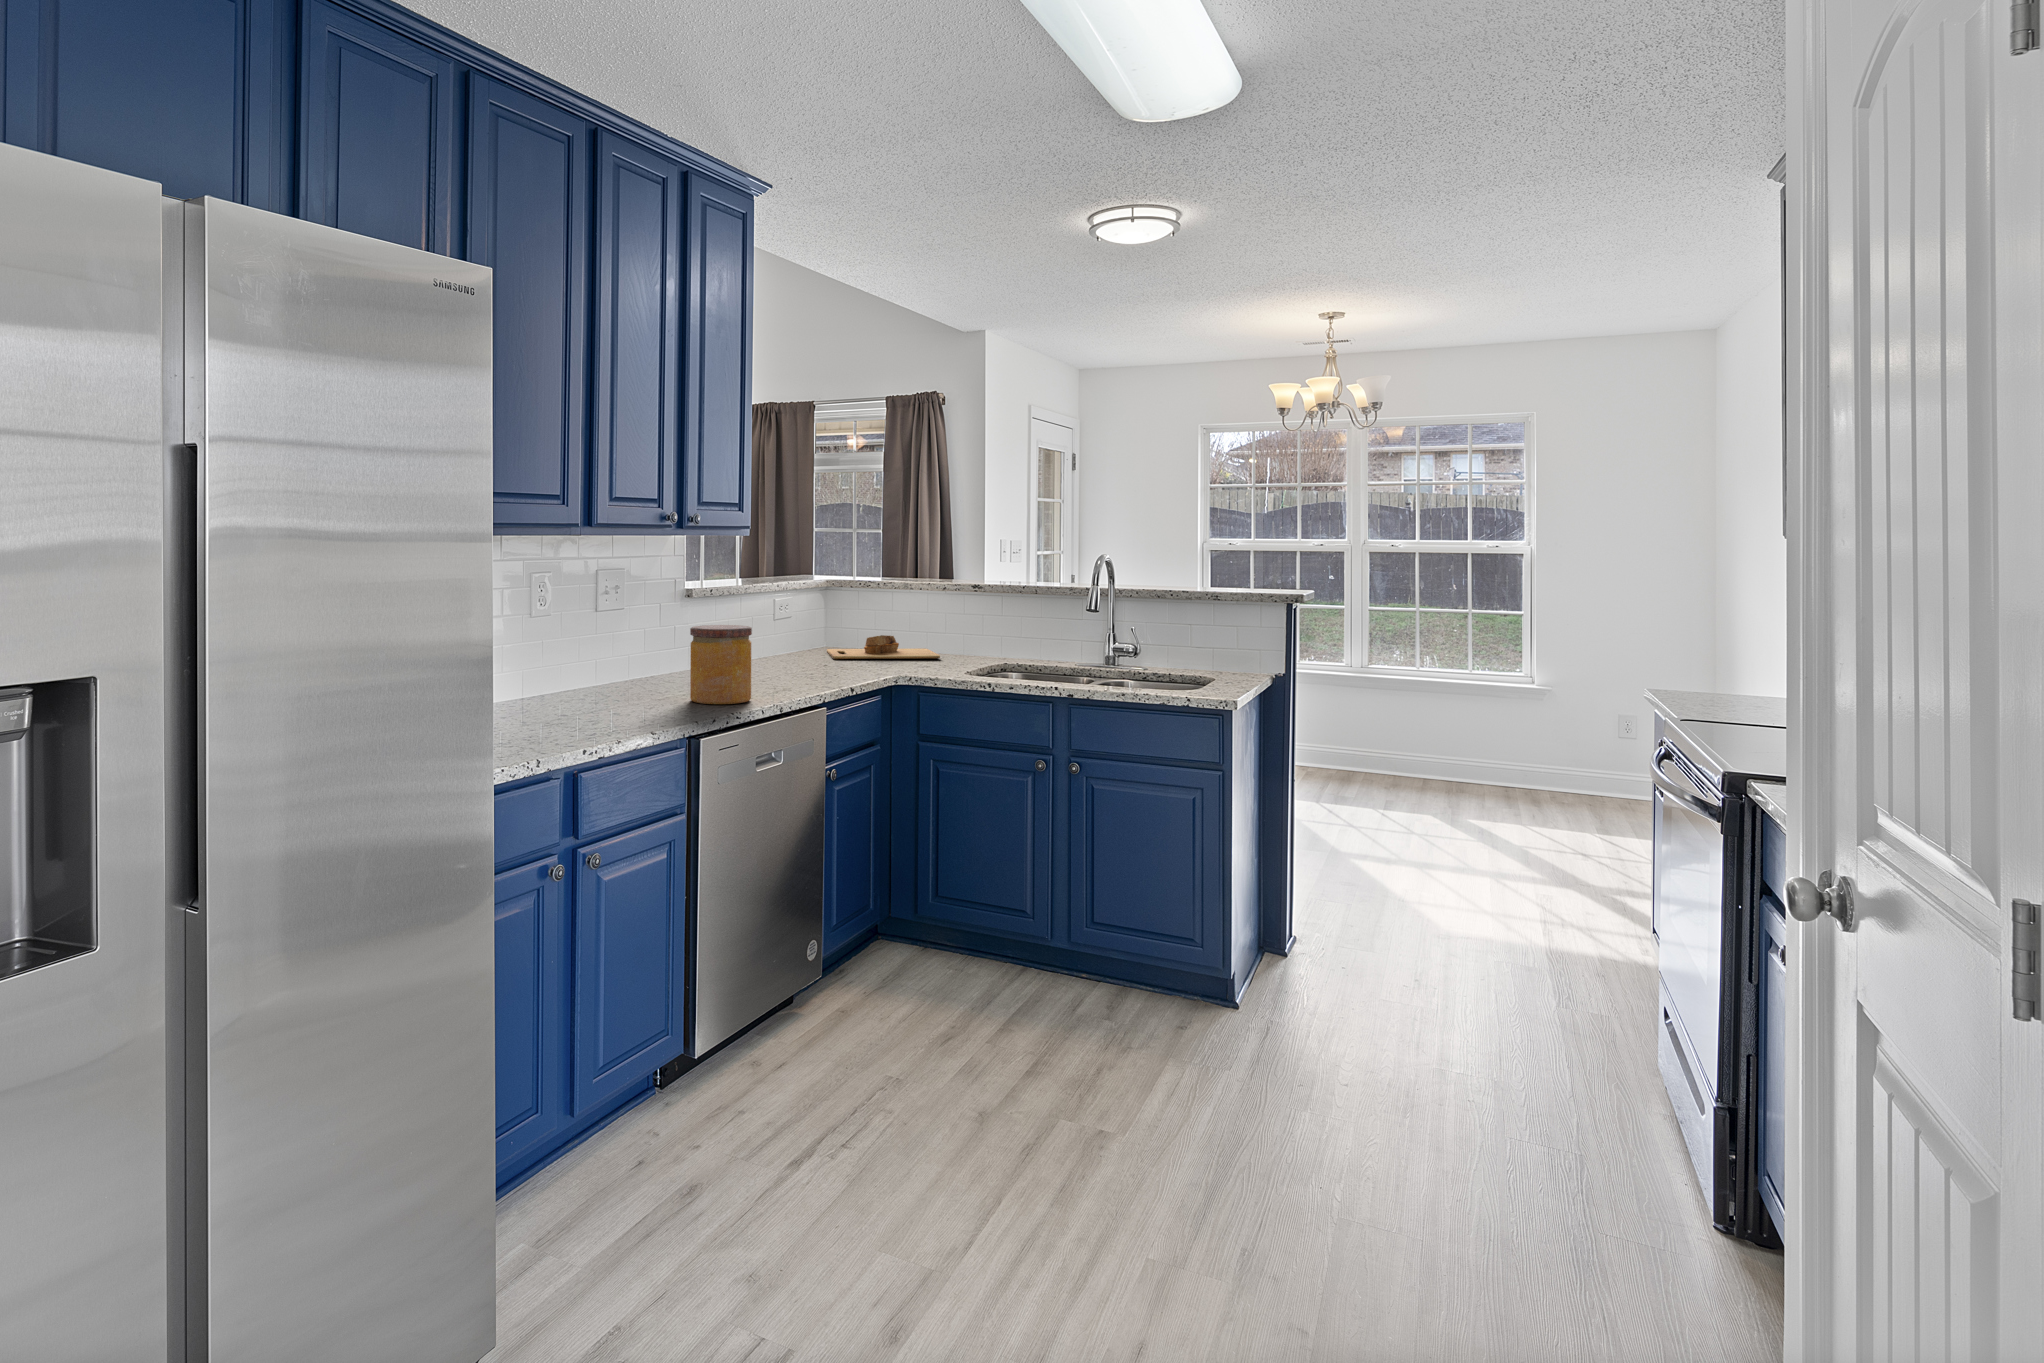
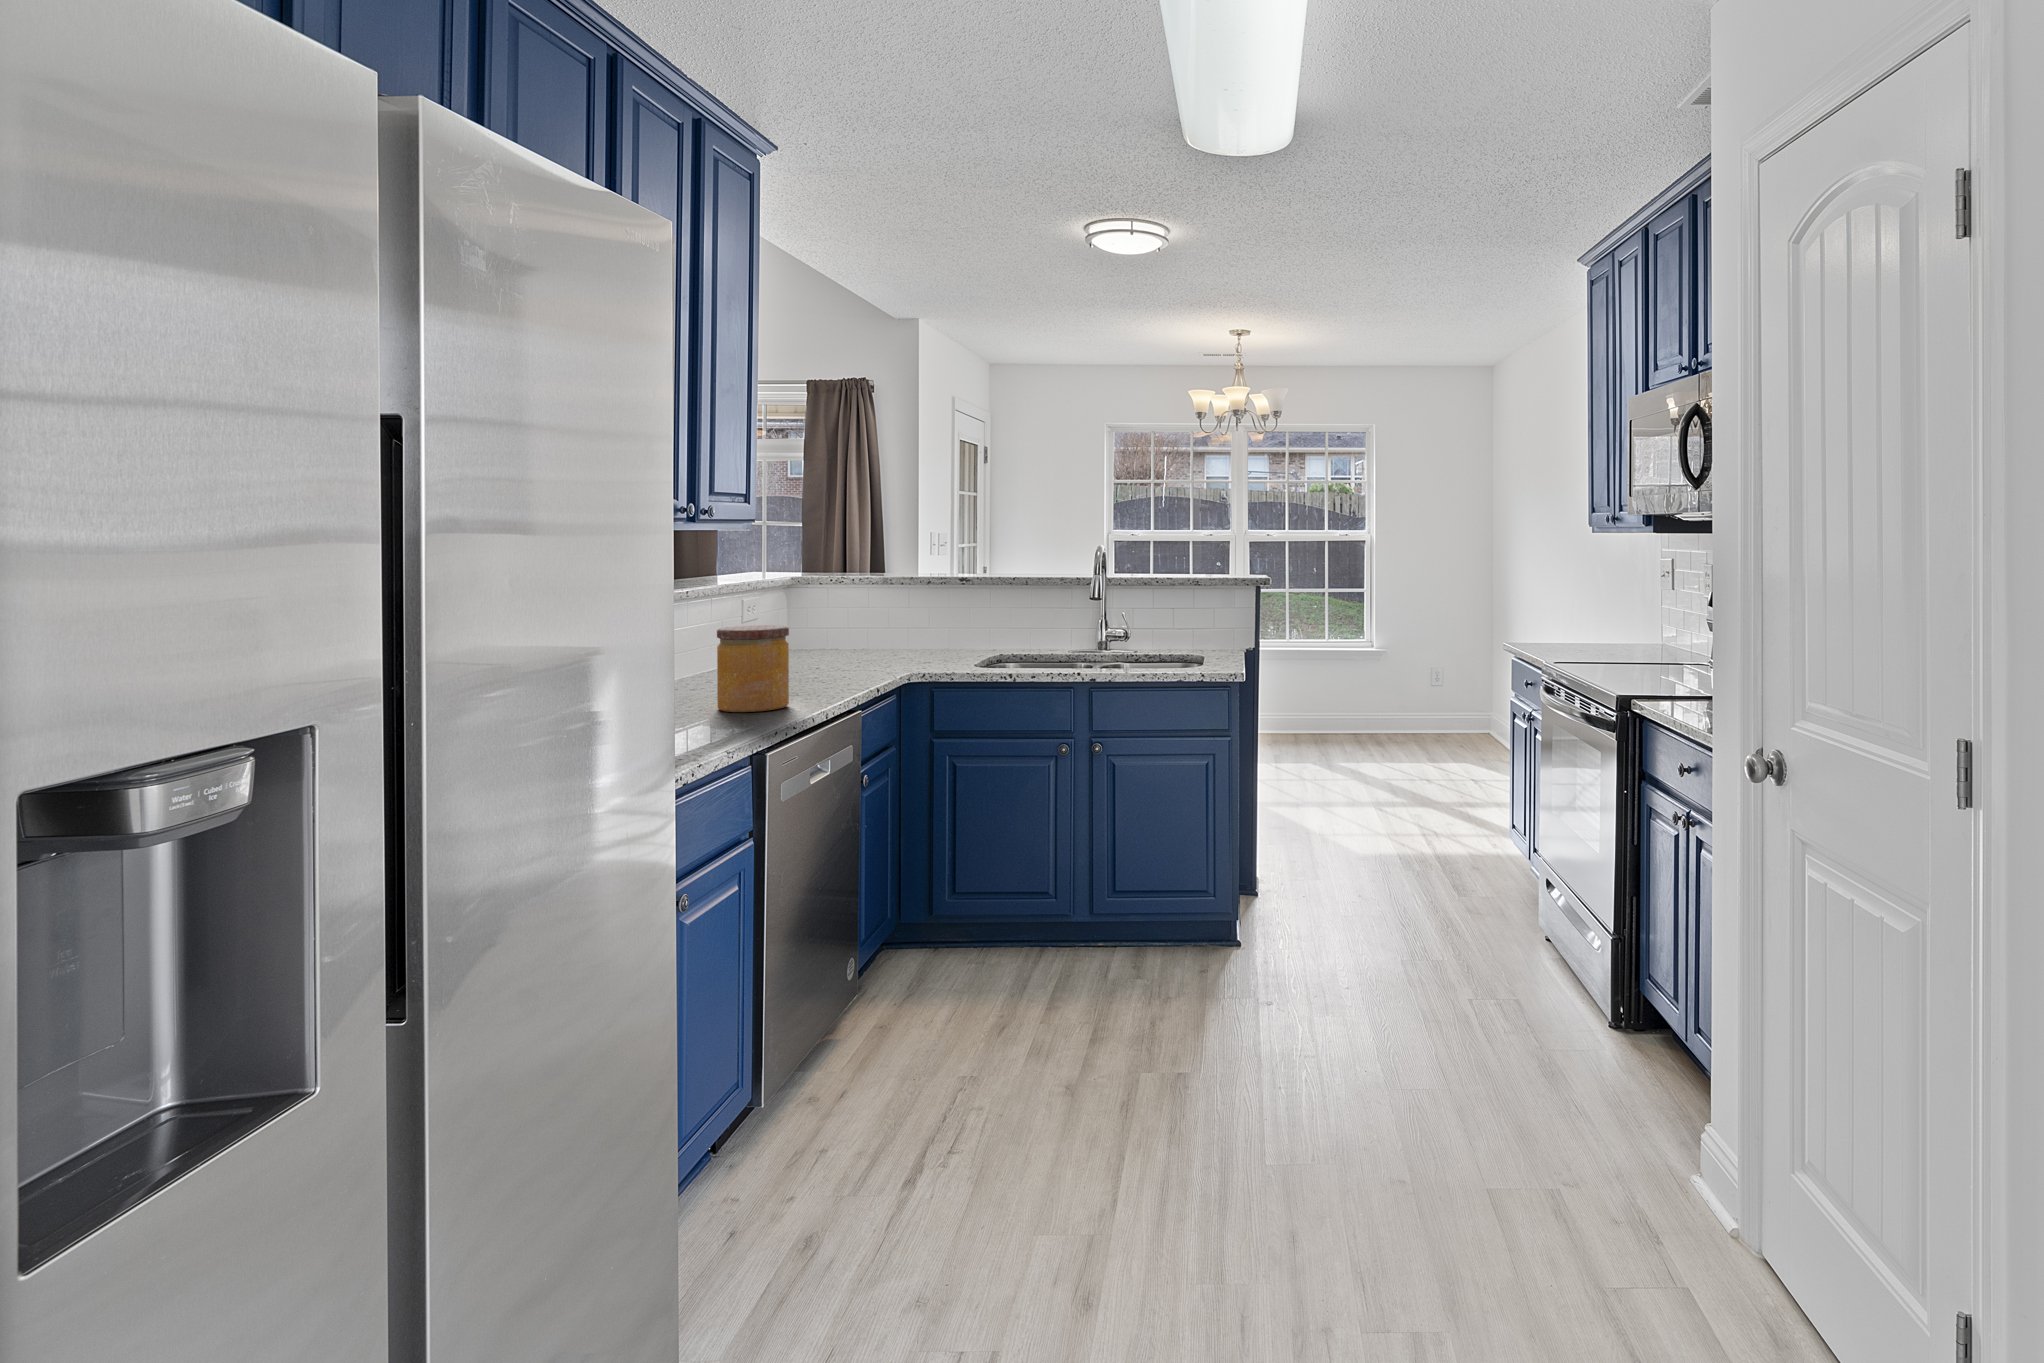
cutting board: present [827,635,940,659] -> none [796,632,928,660]

